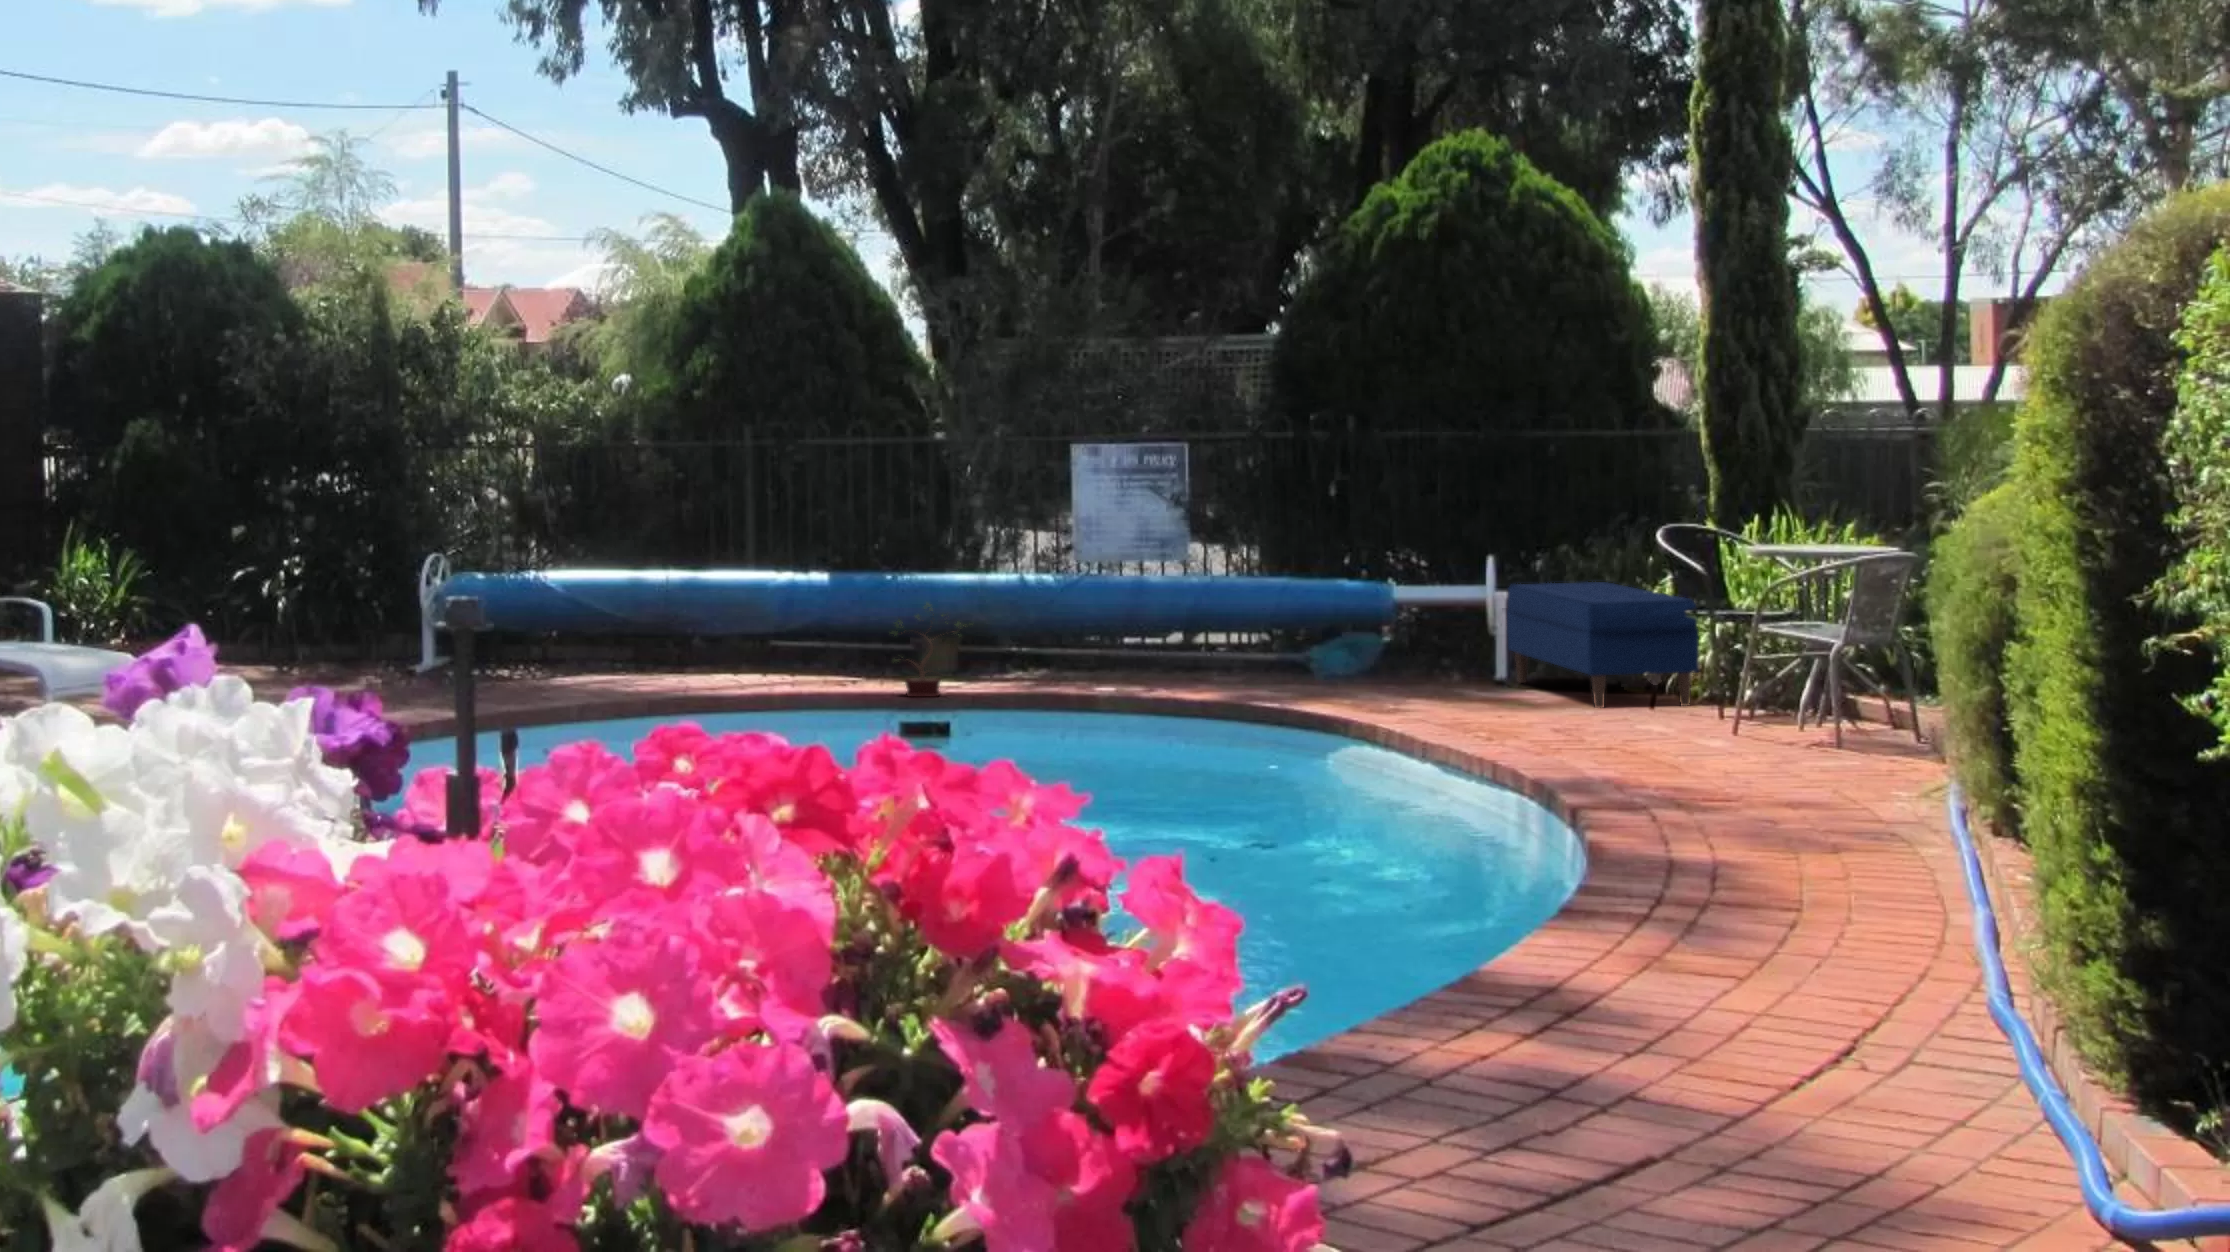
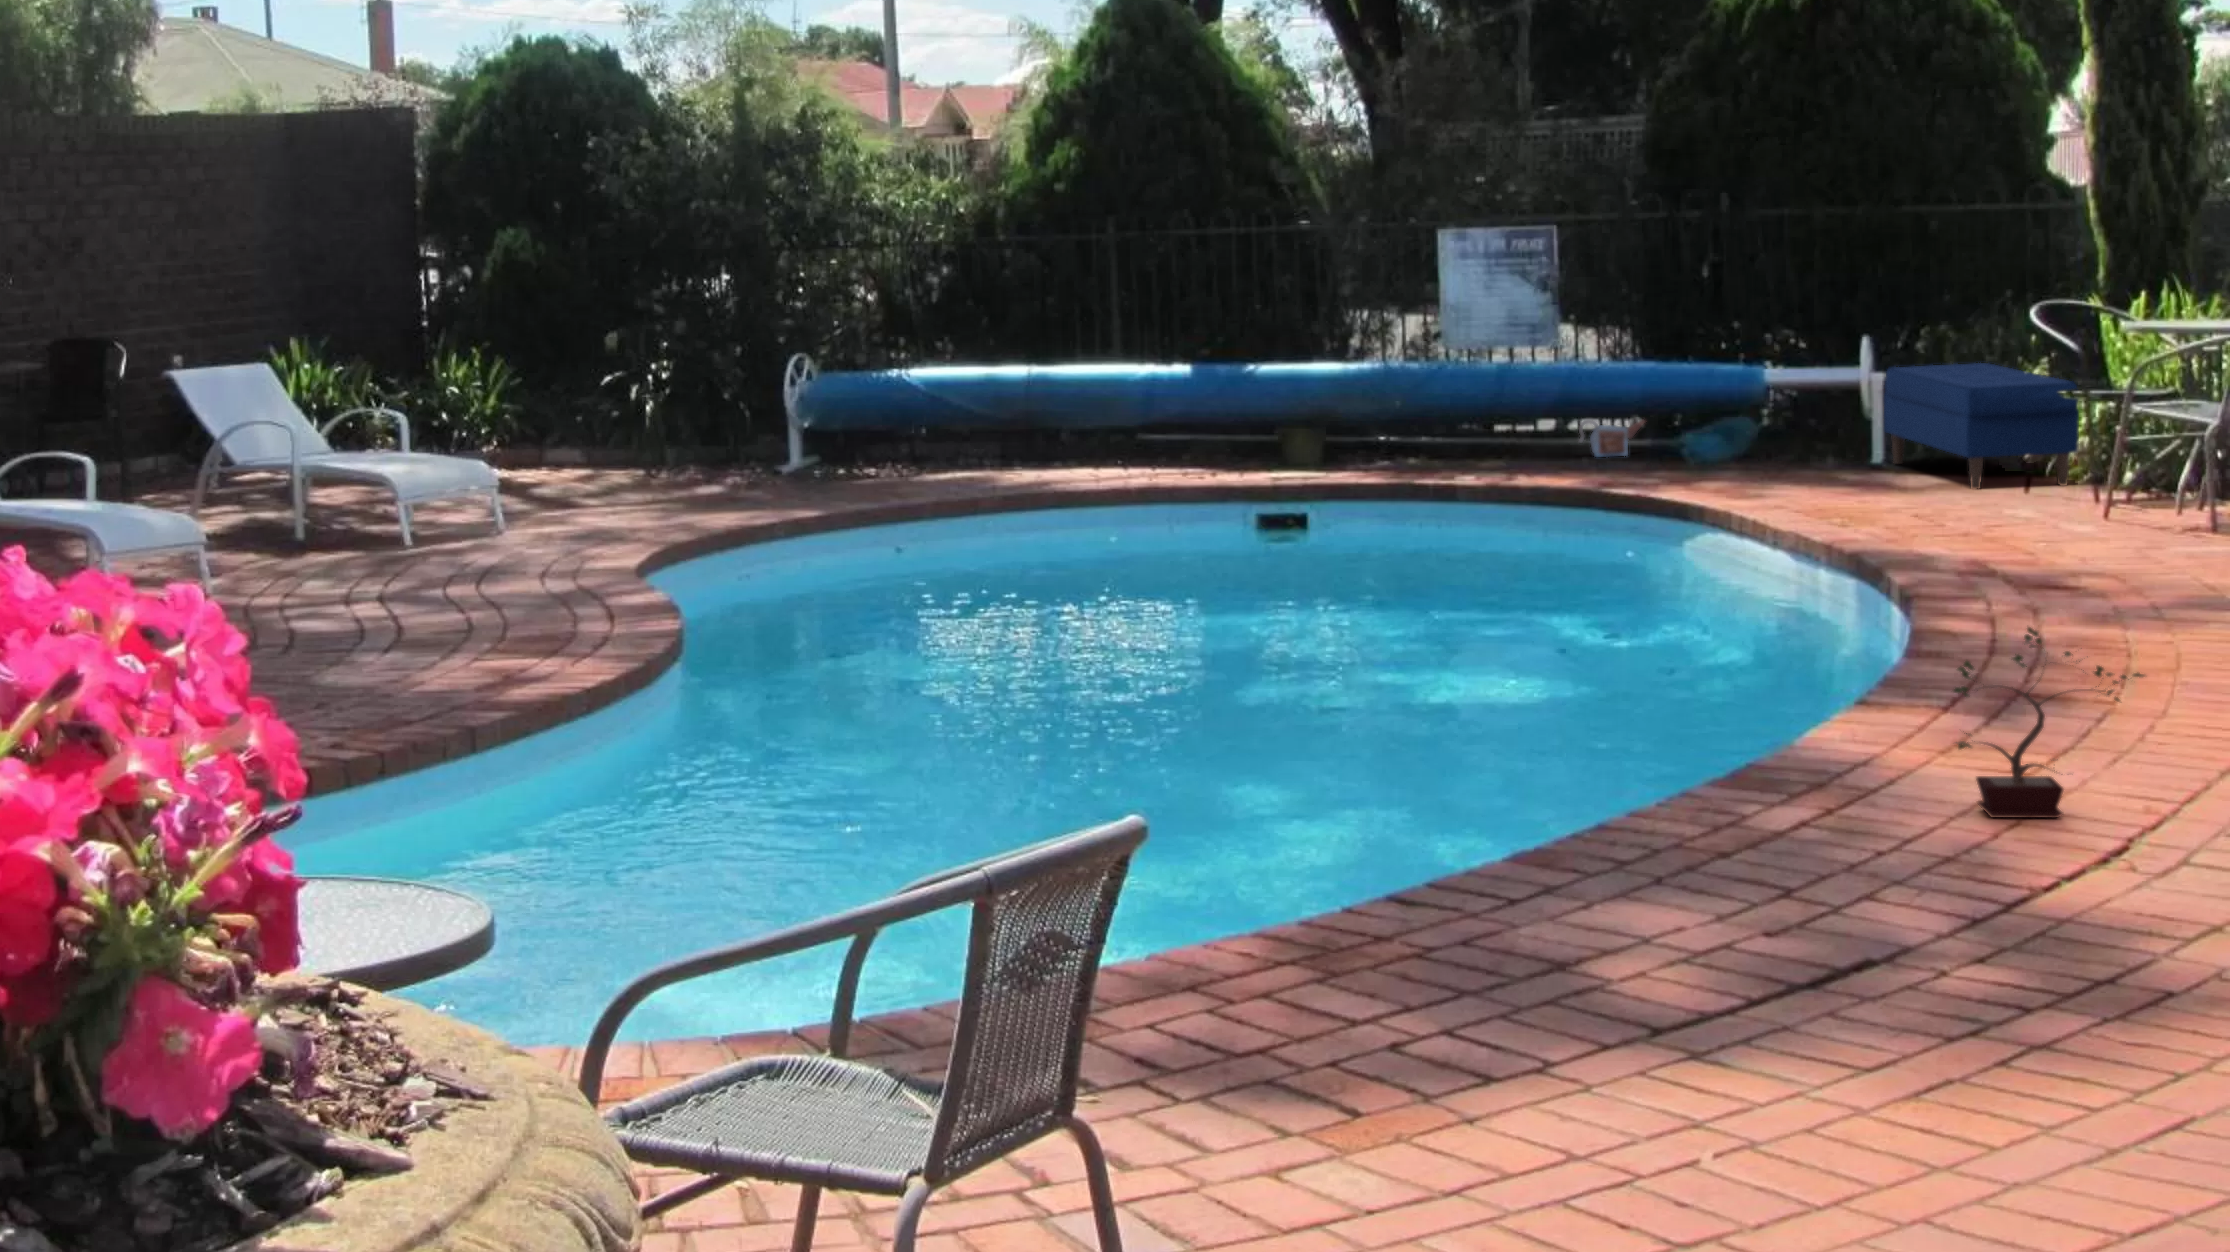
potted plant: present [896,604,964,697] -> present [1954,627,2145,818]
watering can: none [1210,633,1277,672] -> present [1579,420,1645,457]

